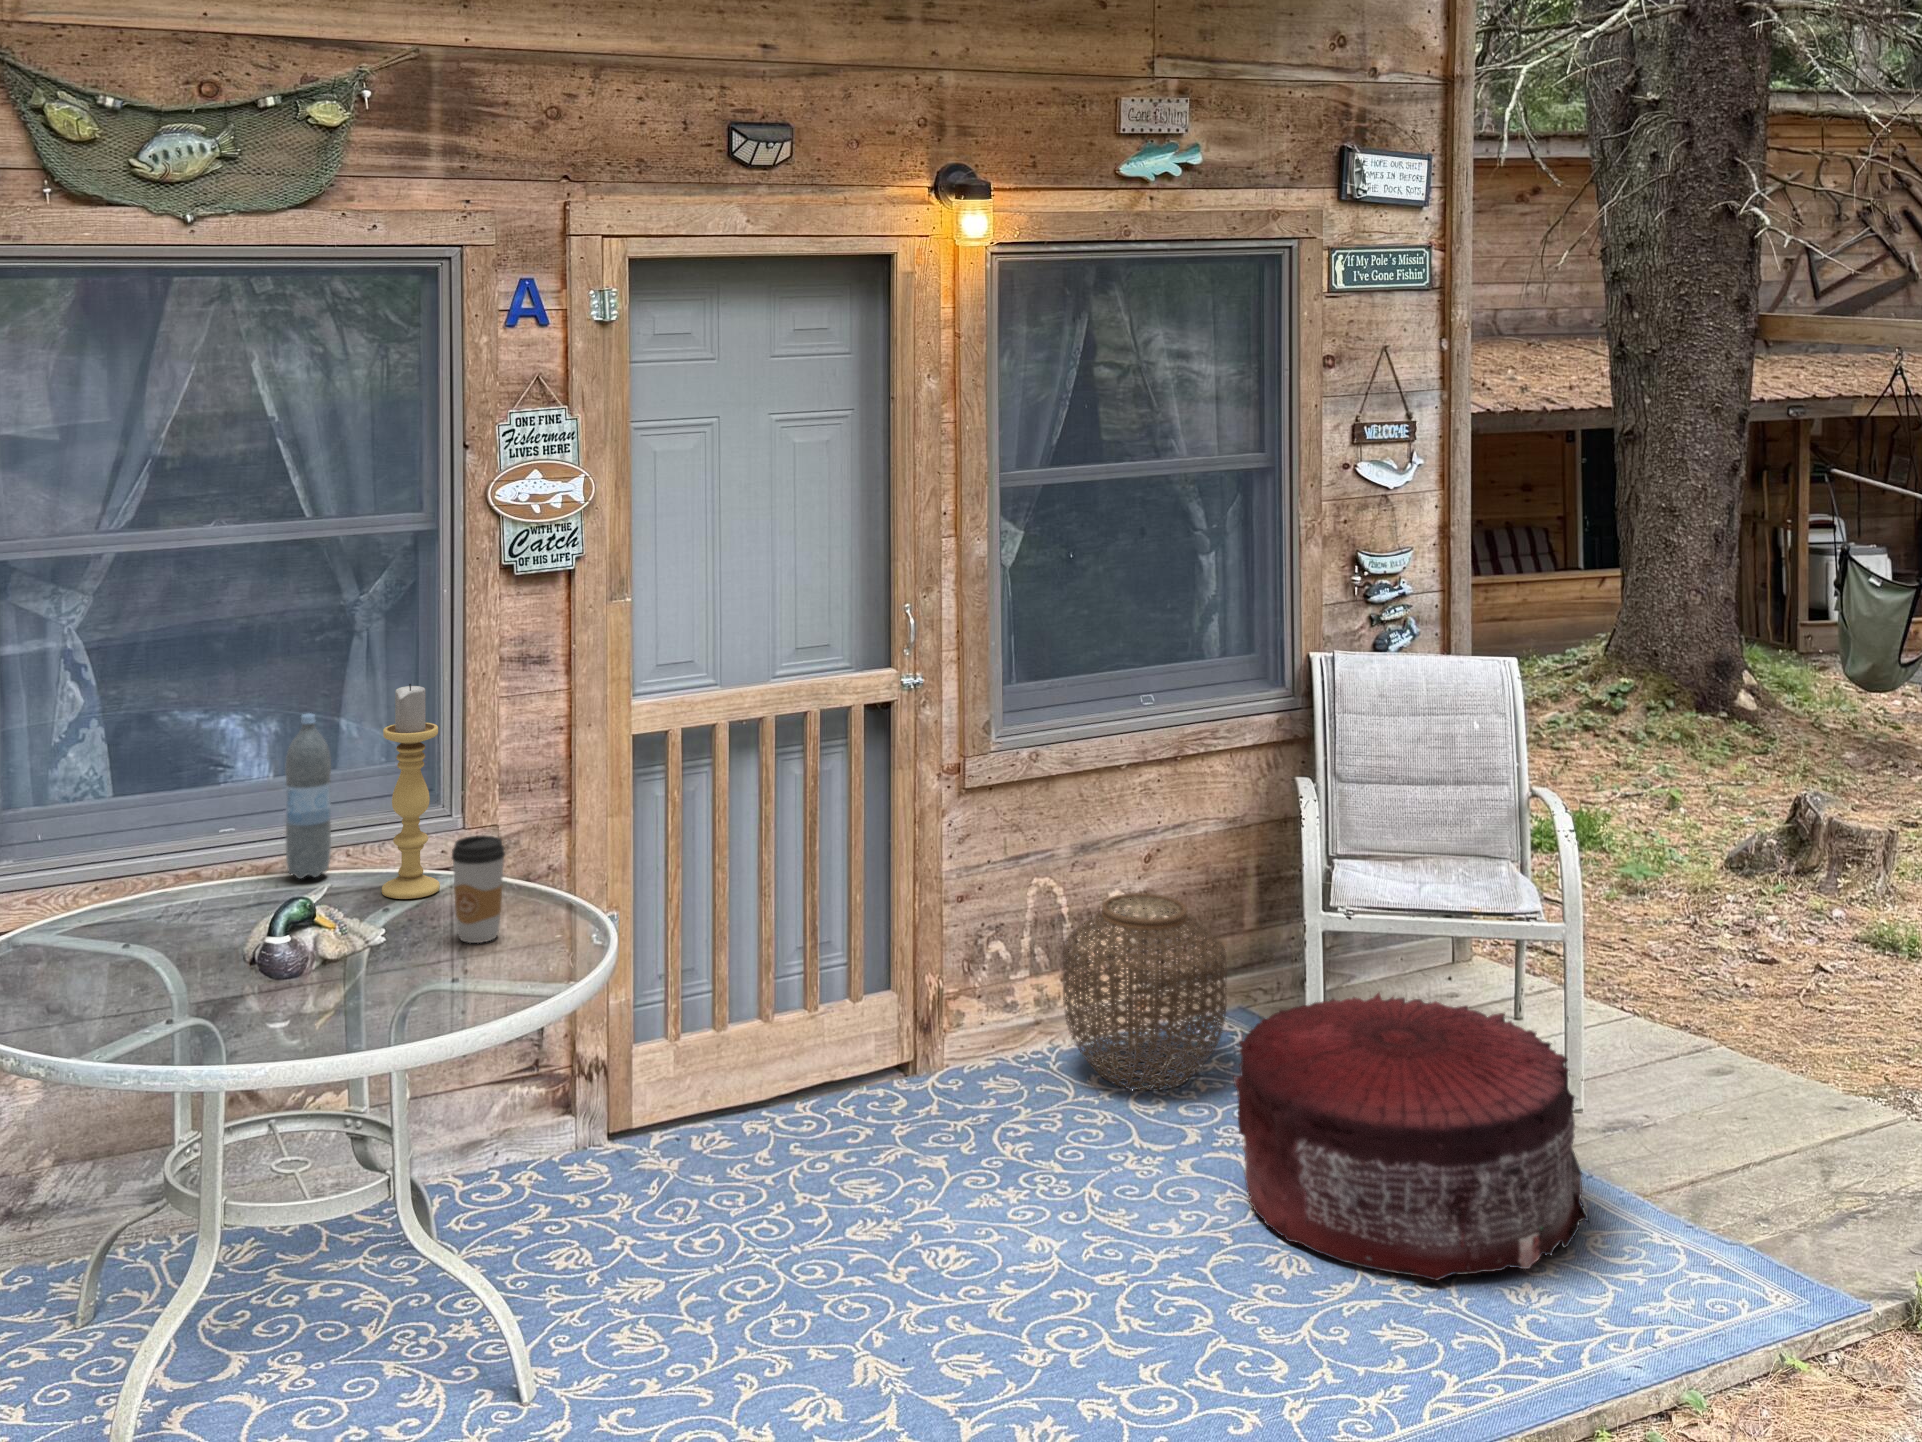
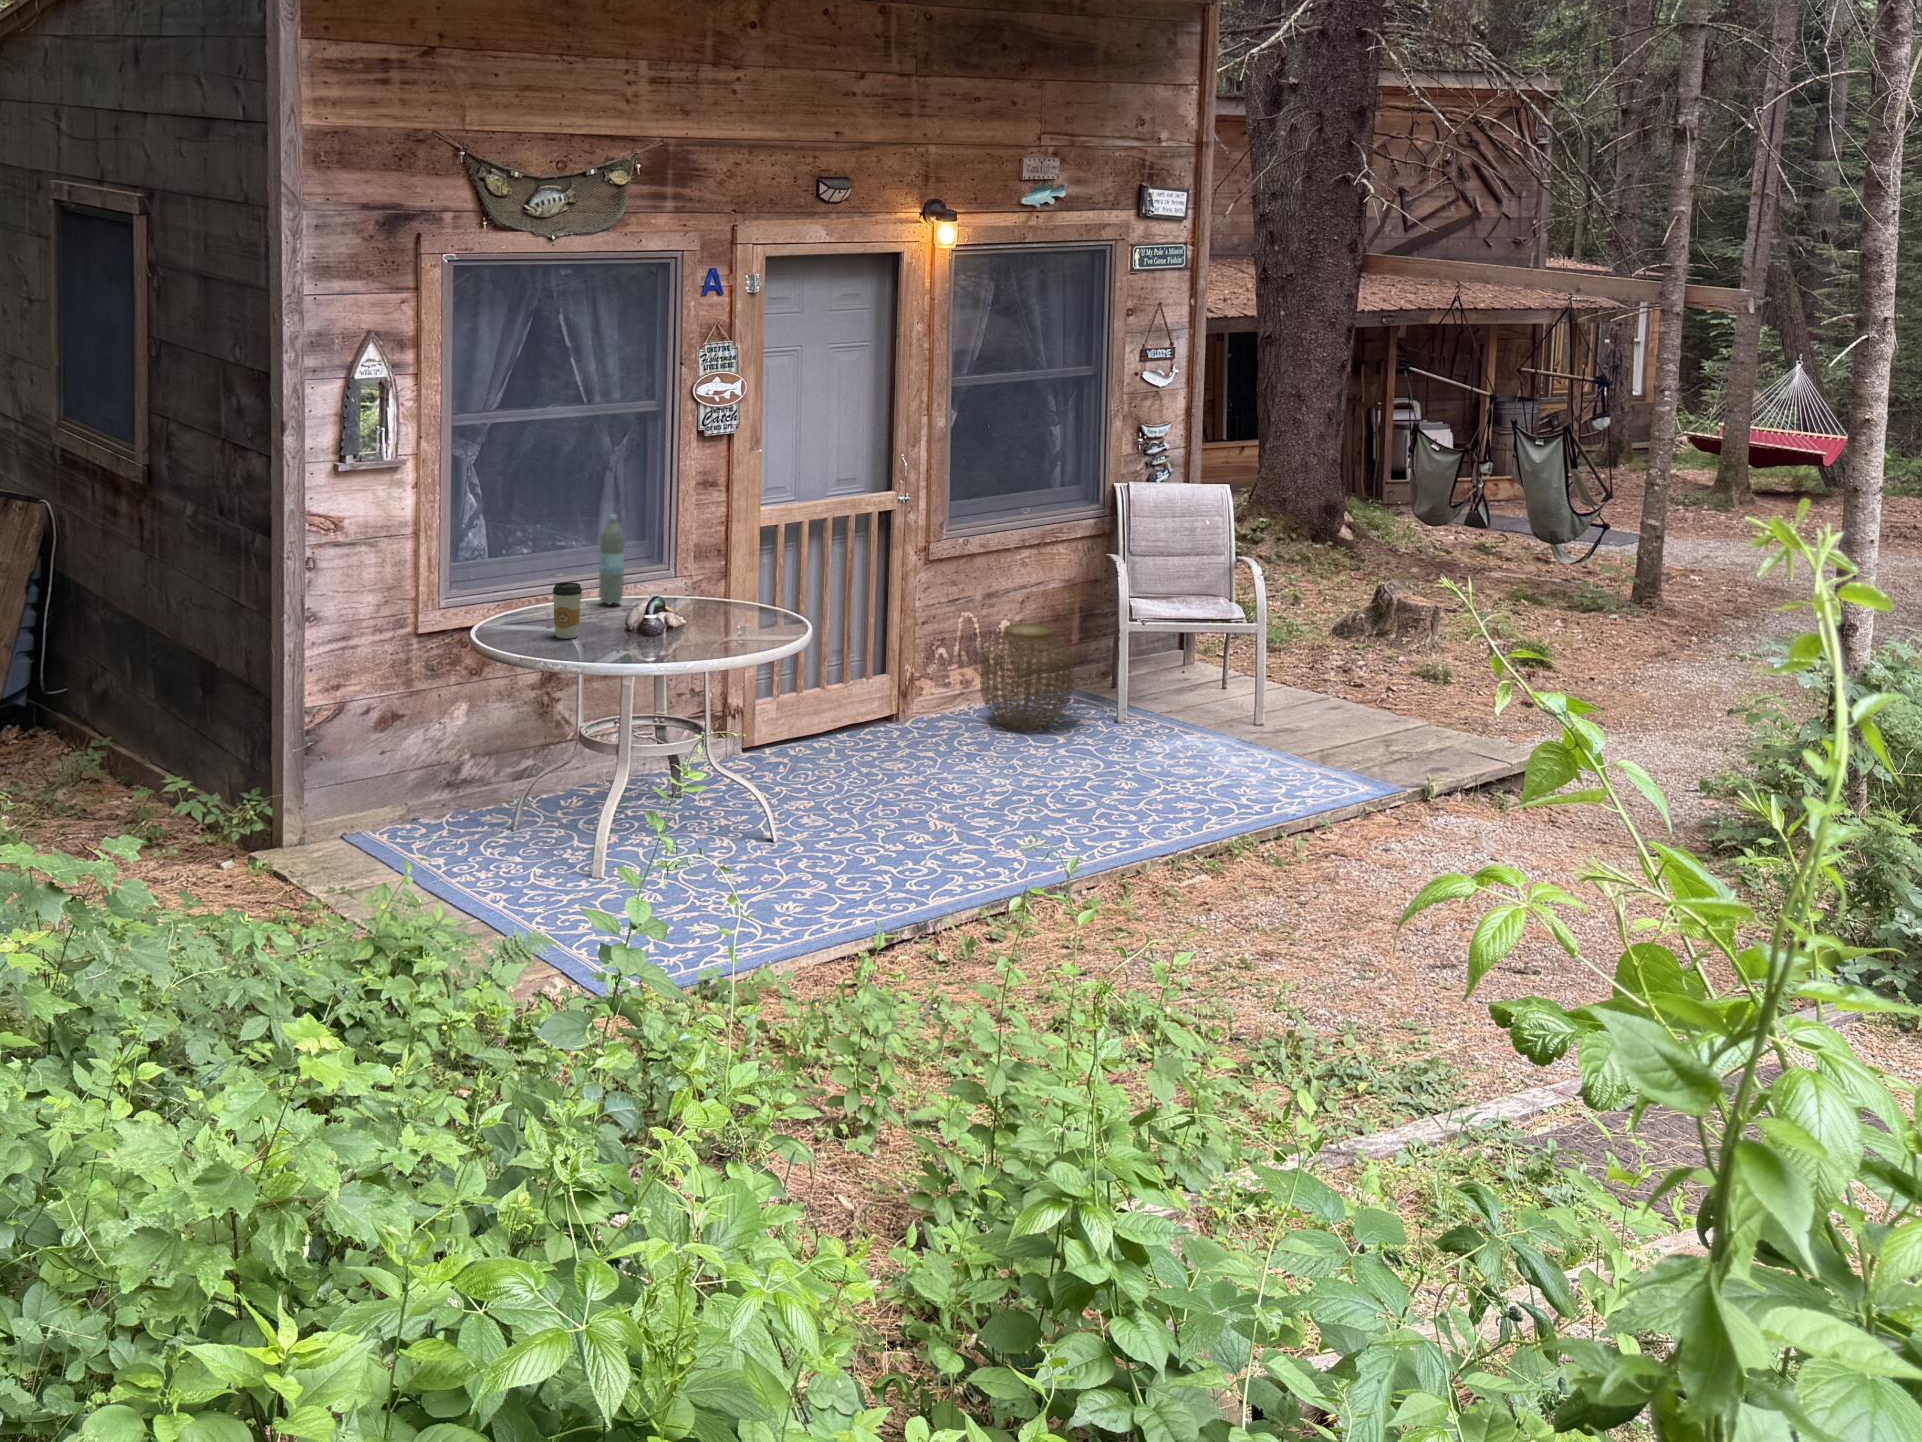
candle holder: present [382,684,440,899] -> none [659,496,691,612]
coffee cup: present [452,835,505,943] -> present [553,582,582,639]
pouf: present [1233,993,1589,1281] -> none [1093,663,1272,786]

